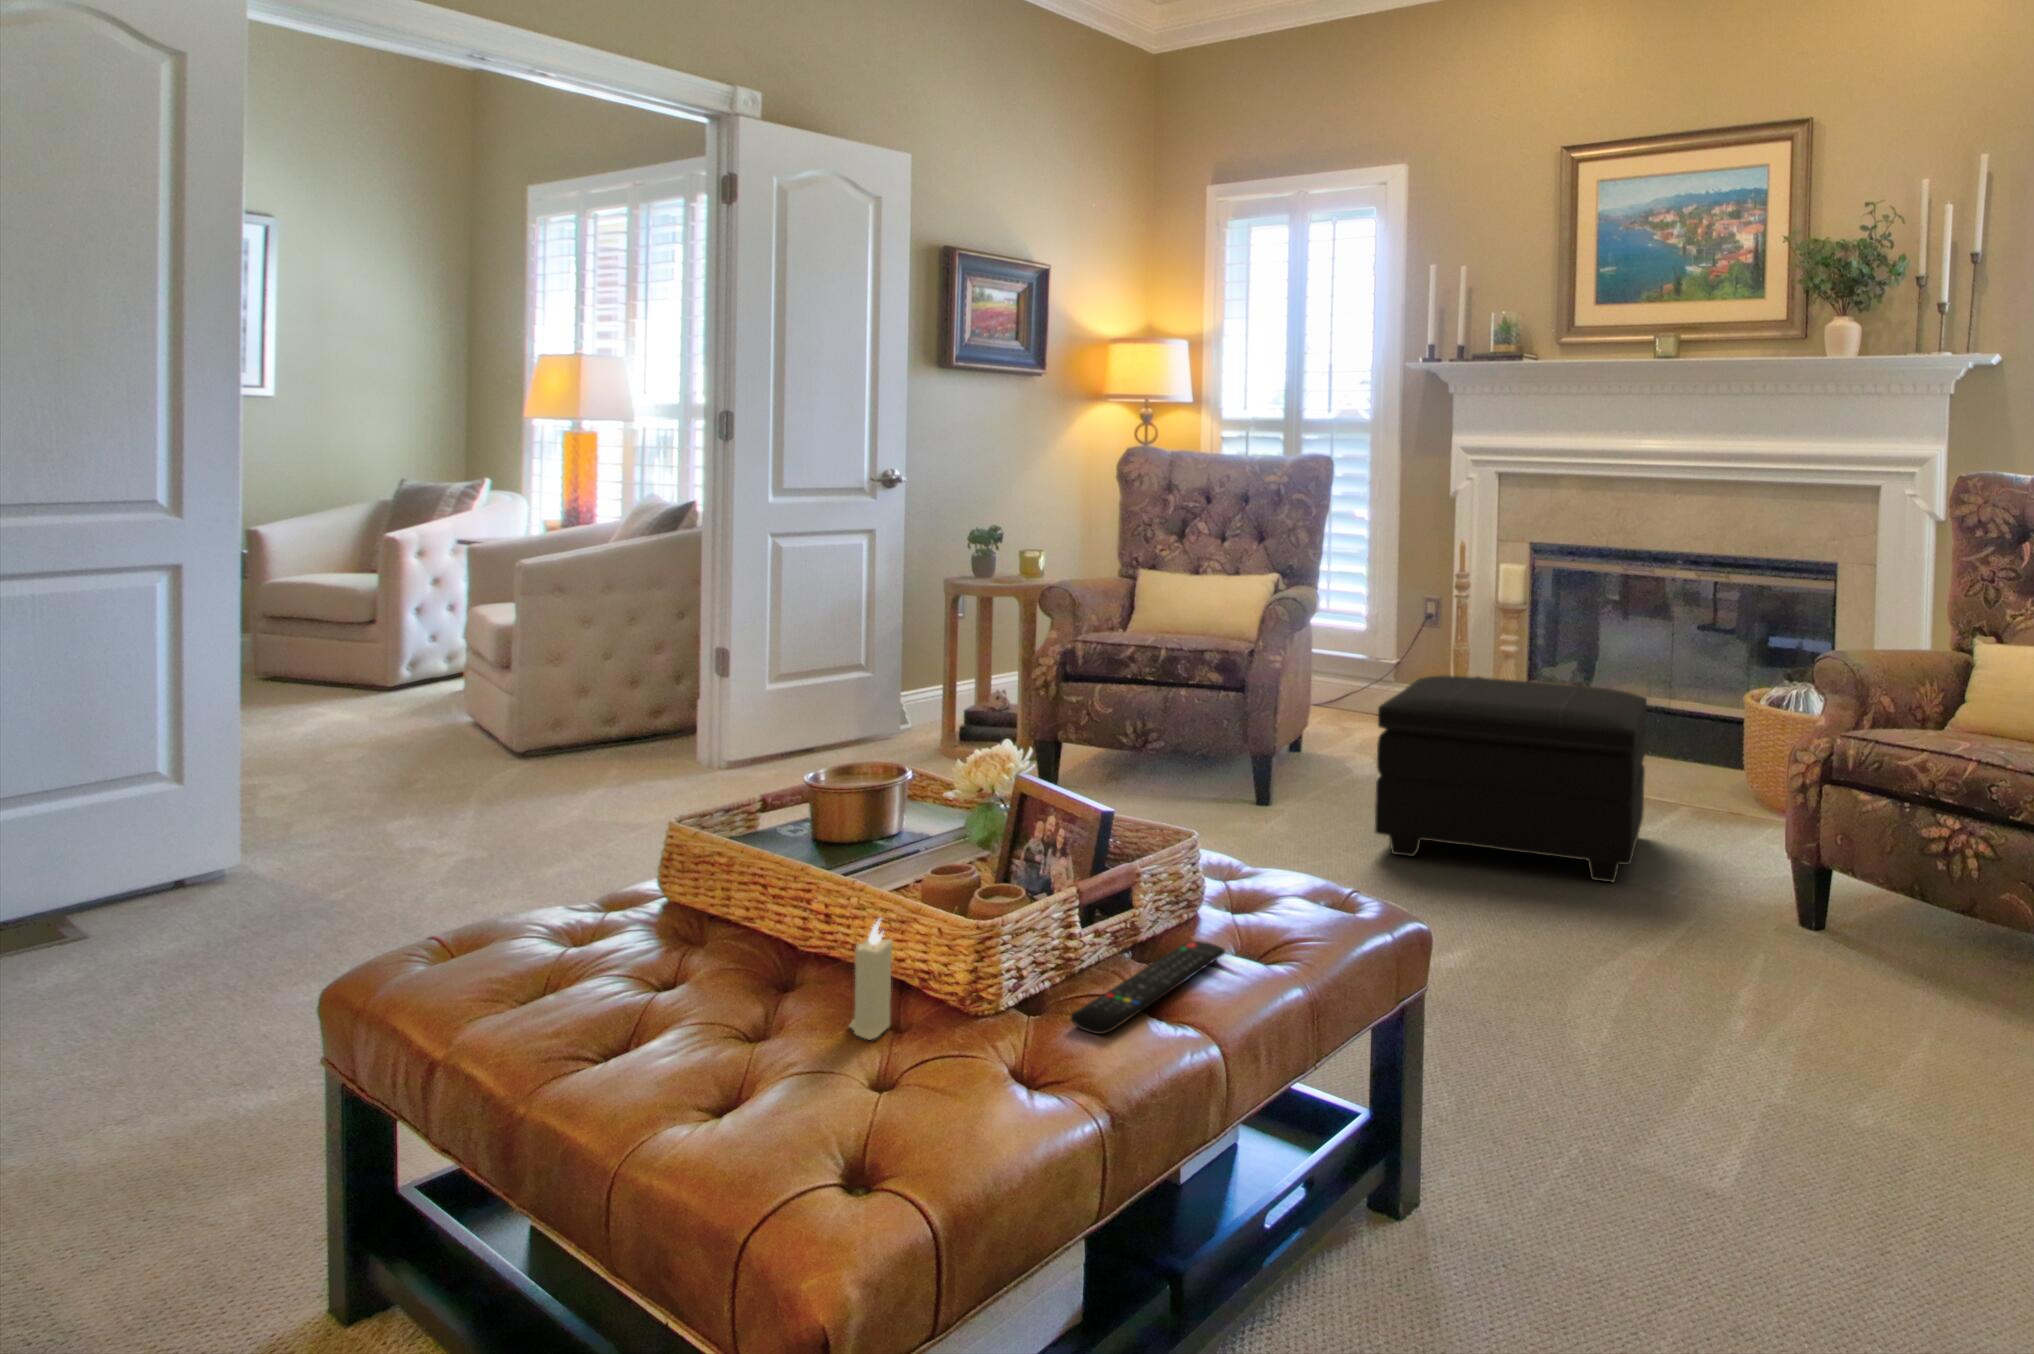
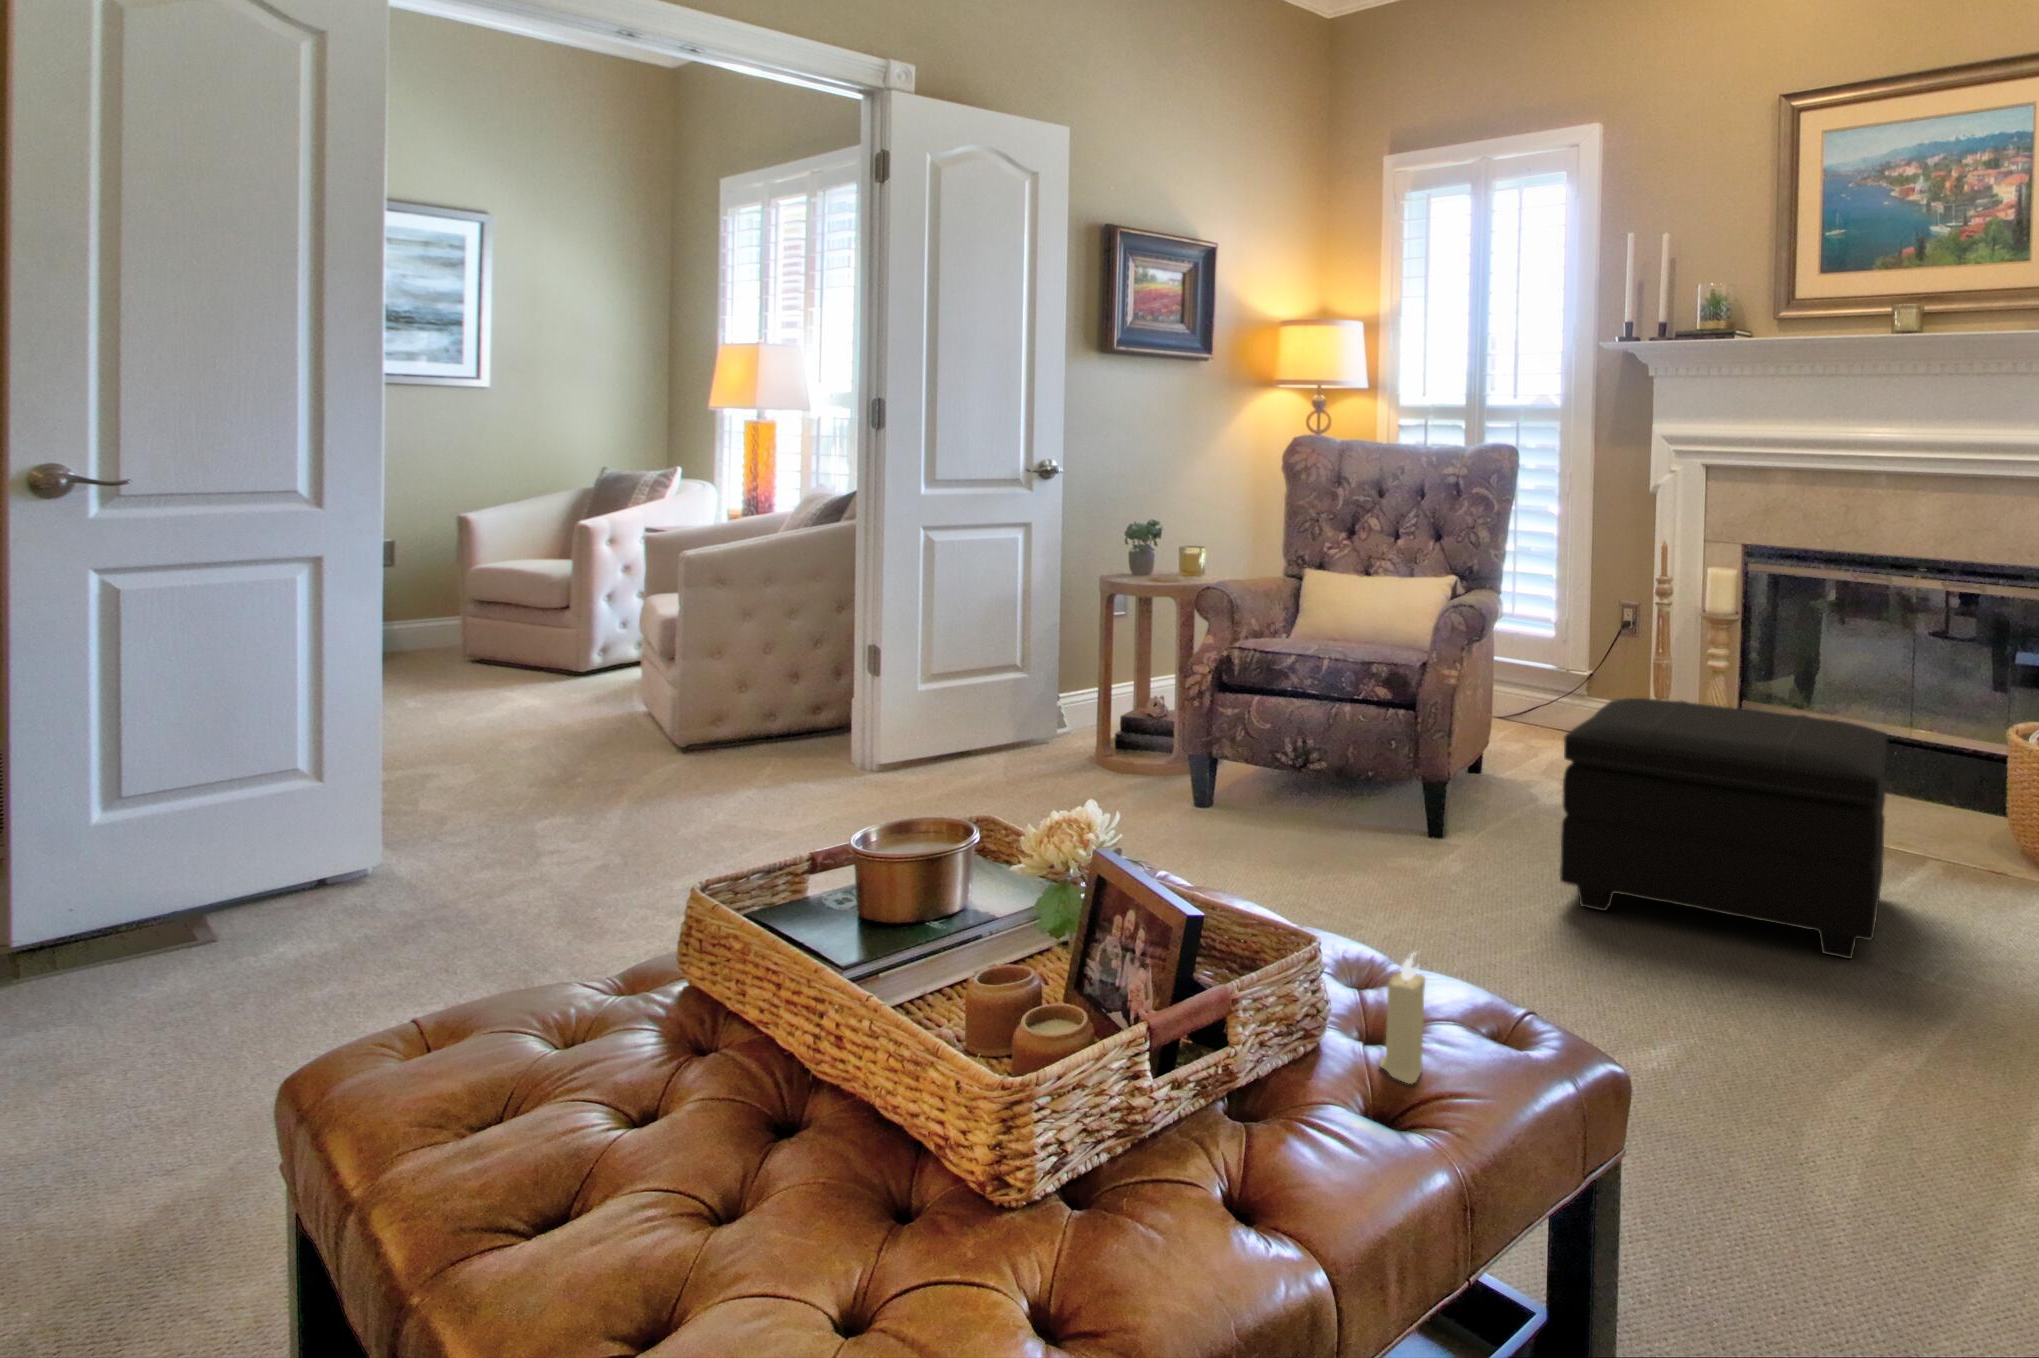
candle: present [849,919,893,1040] -> present [1380,953,1425,1084]
remote control: present [1071,941,1225,1034] -> none [1123,1093,1349,1260]

